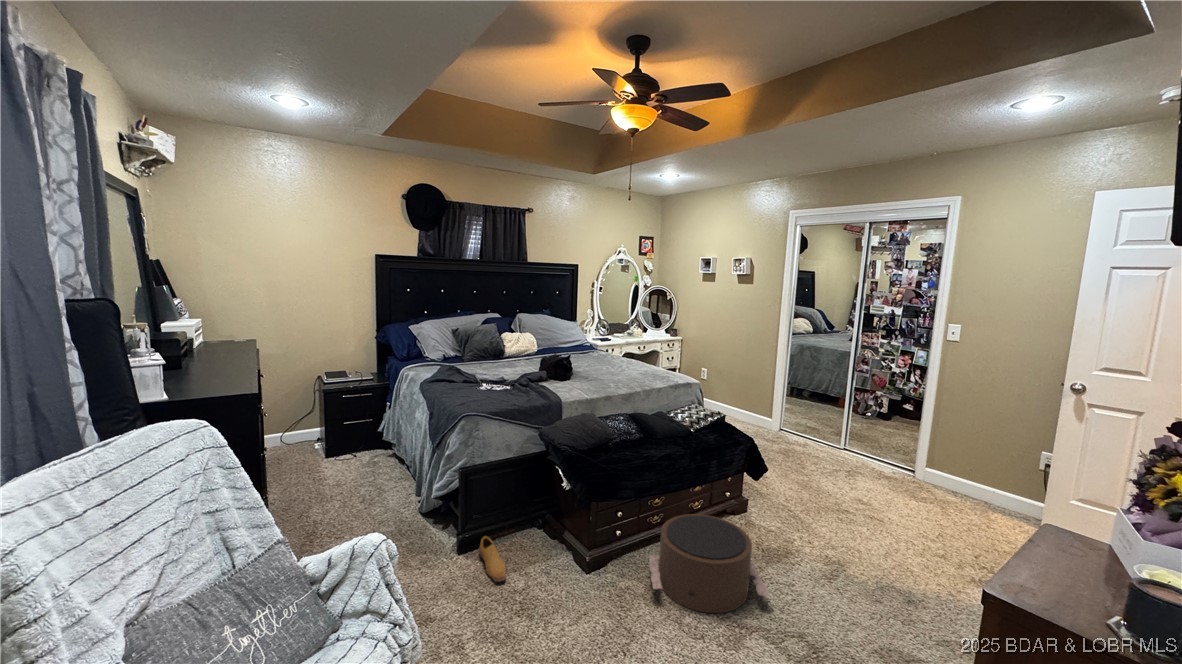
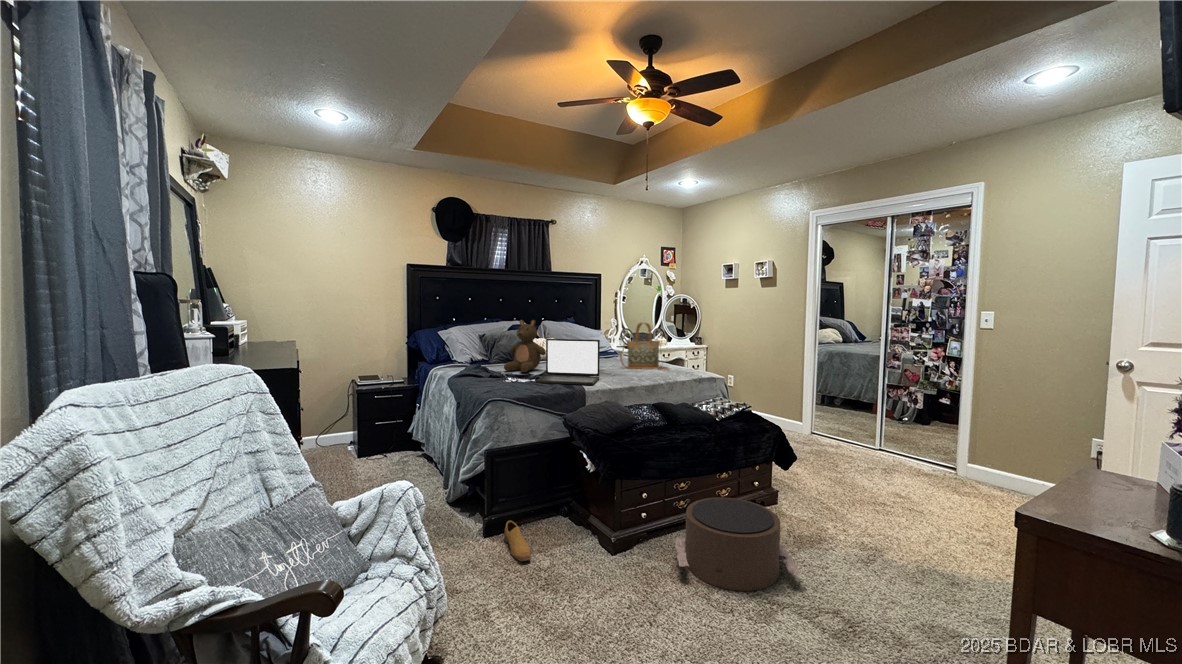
stuffed bear: none [479,321,522,376] -> present [504,320,546,372]
handbag: none [597,324,646,372] -> present [620,323,669,370]
laptop: none [512,344,578,395] -> present [536,339,600,385]

